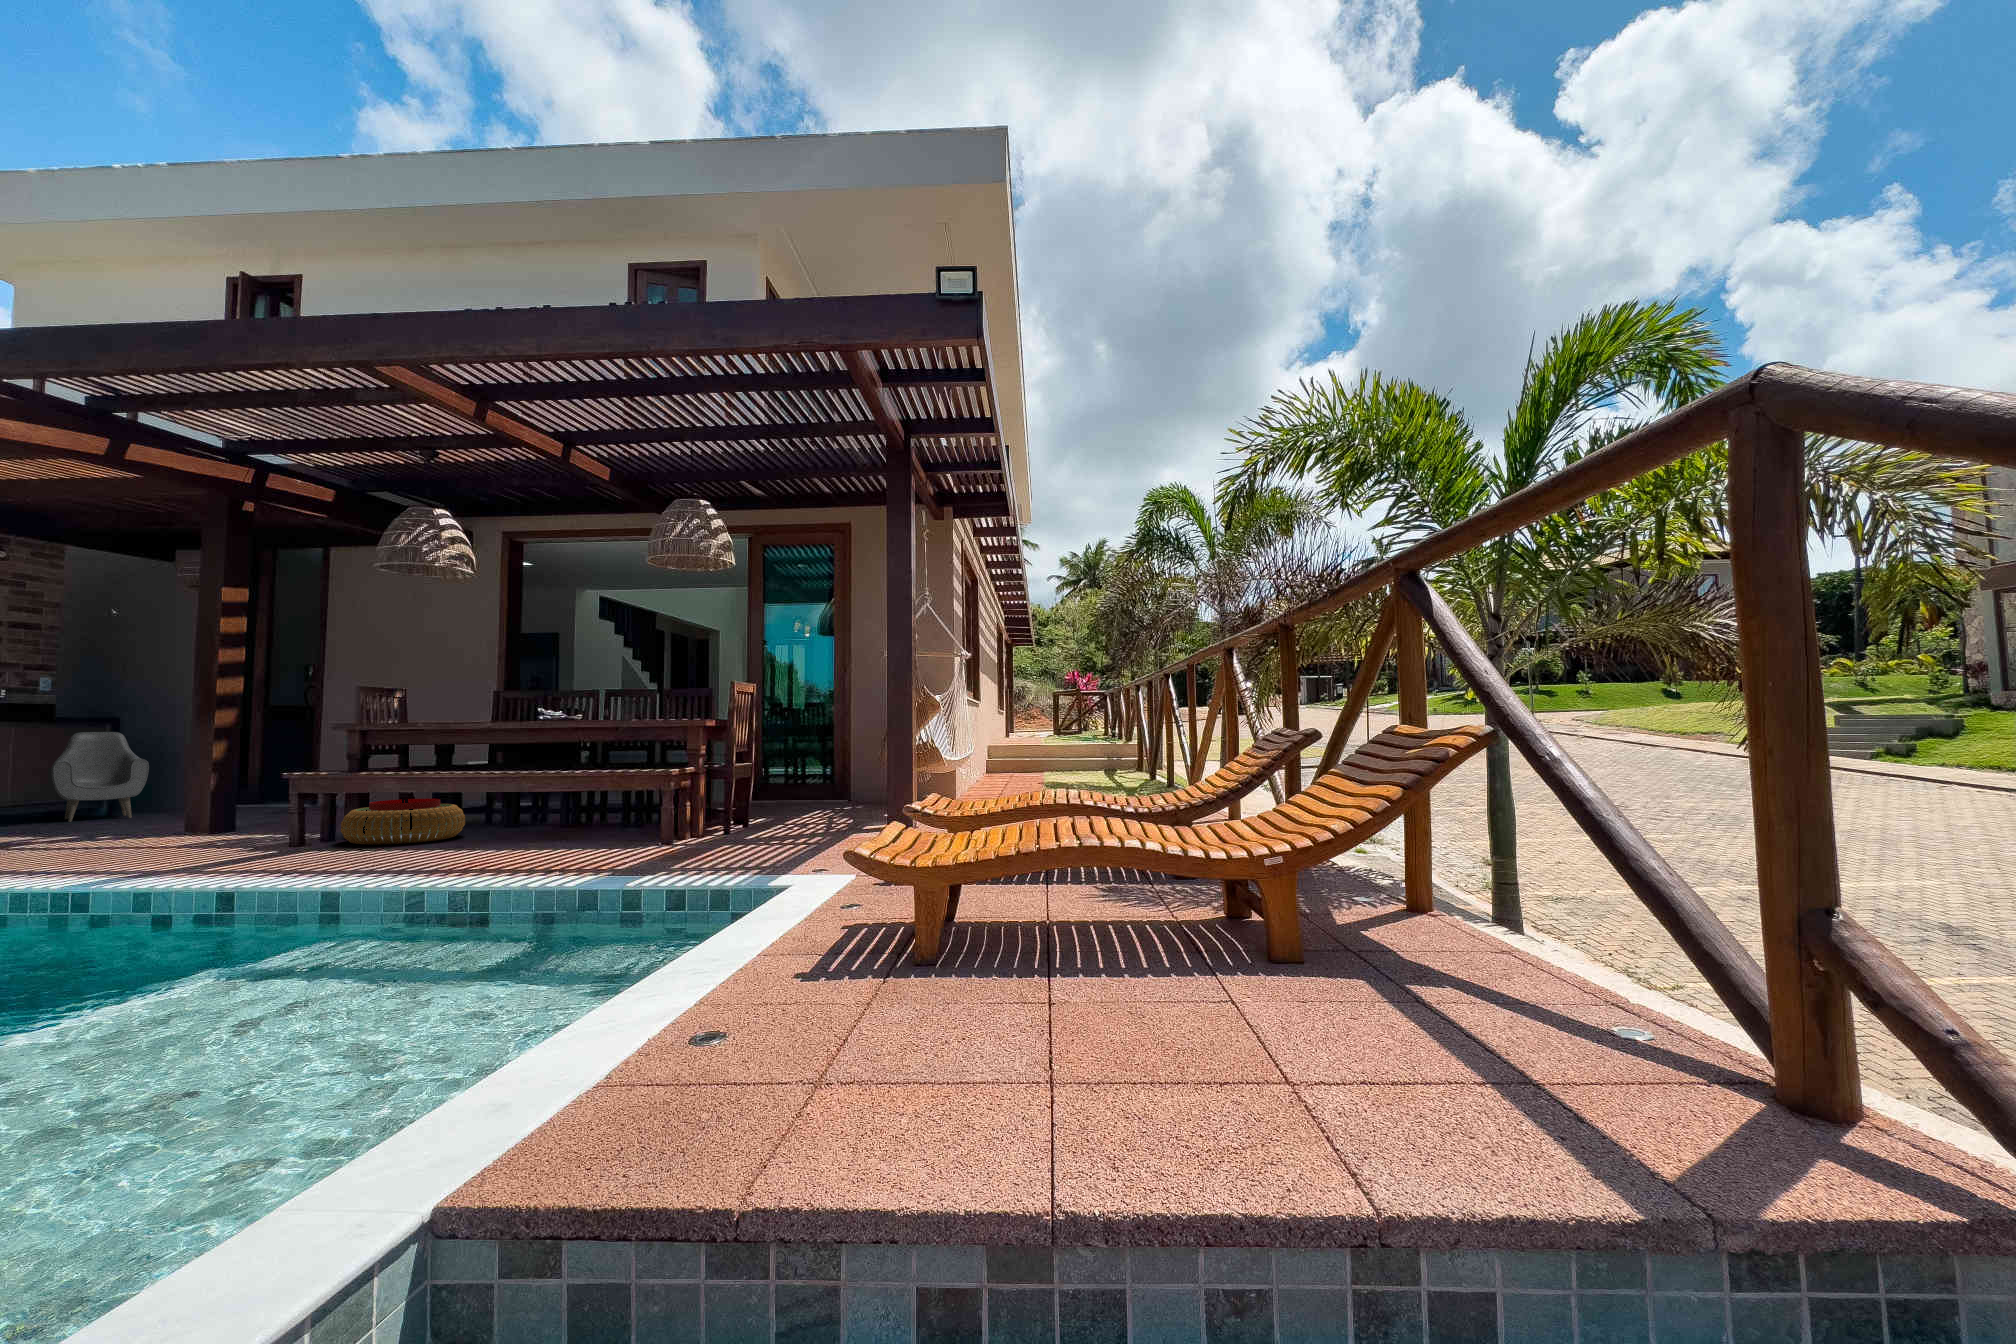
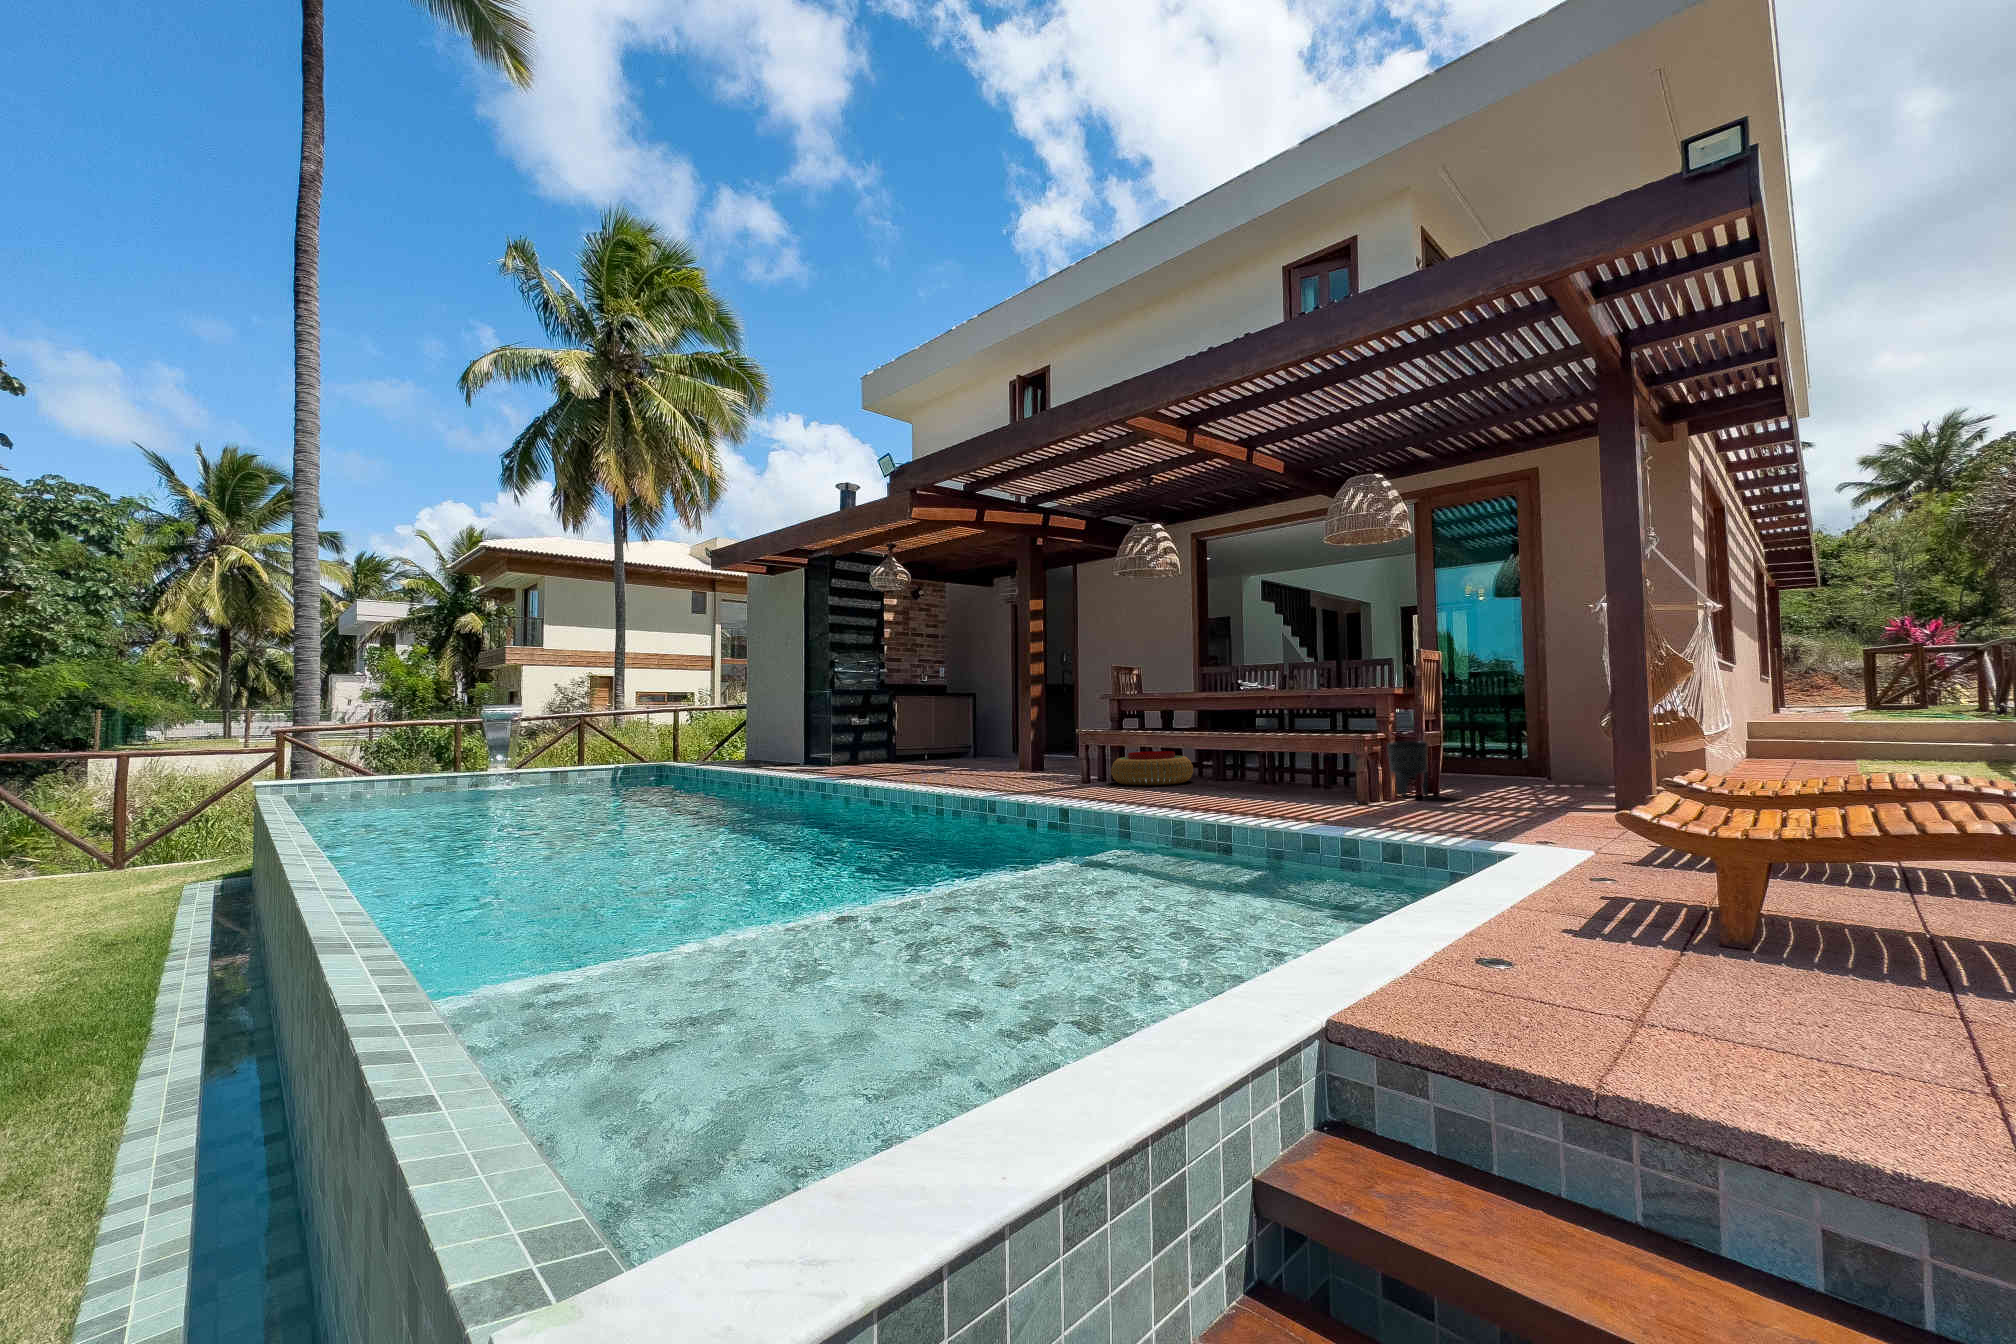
armchair: present [51,732,149,822] -> none [940,705,987,764]
planter: none [694,784,735,844] -> present [1387,741,1428,796]

